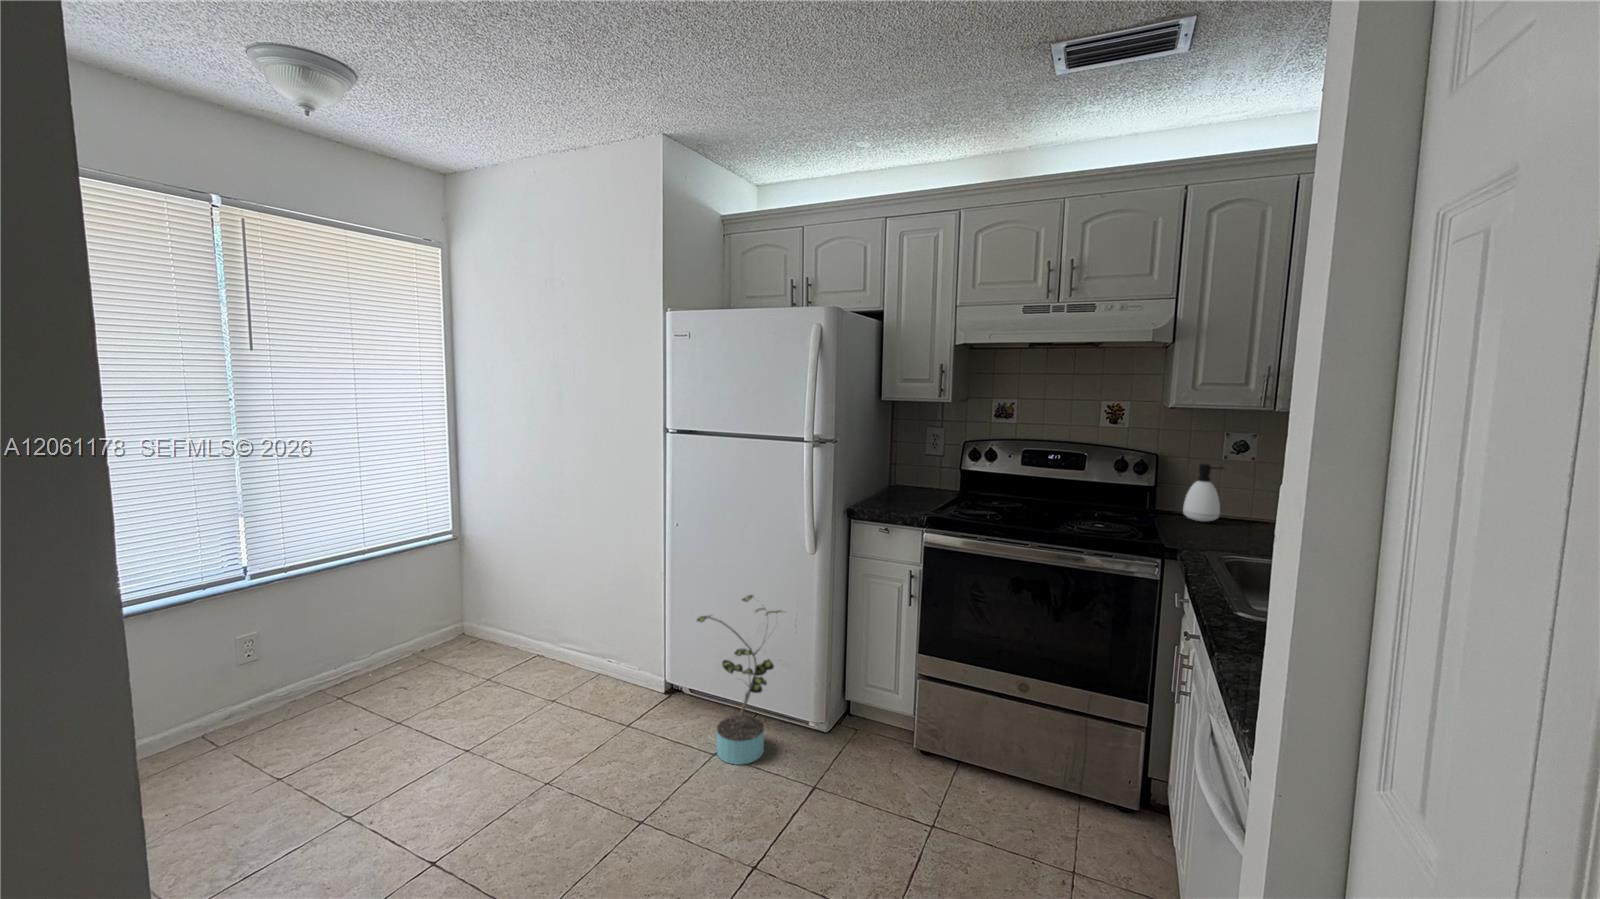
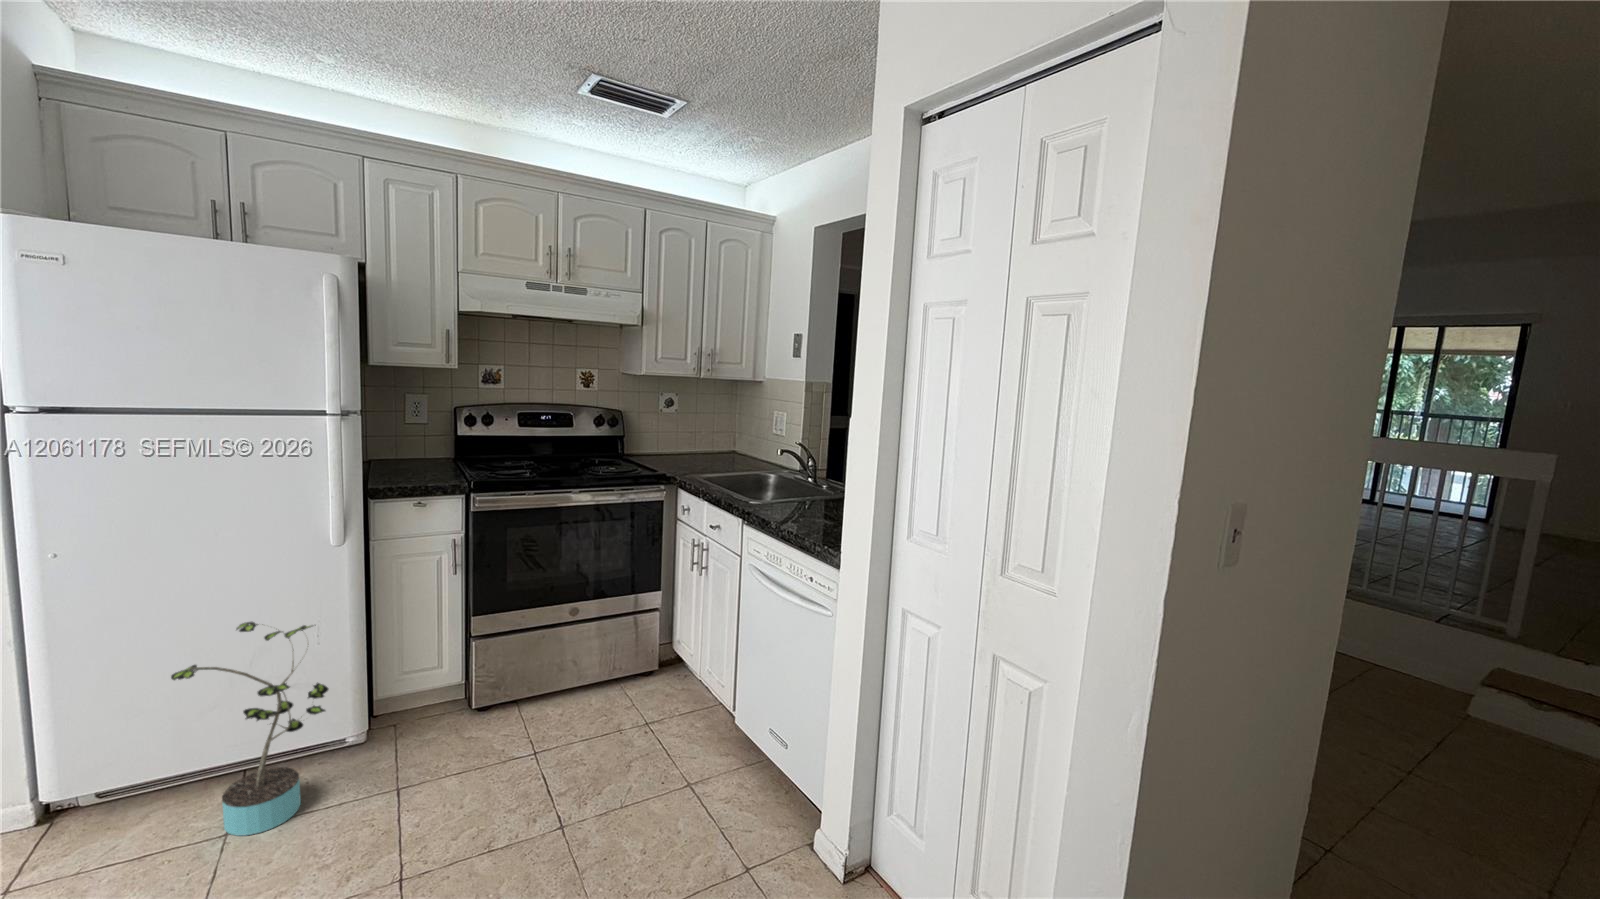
soap dispenser: present [1183,463,1224,521] -> none [644,415,669,457]

